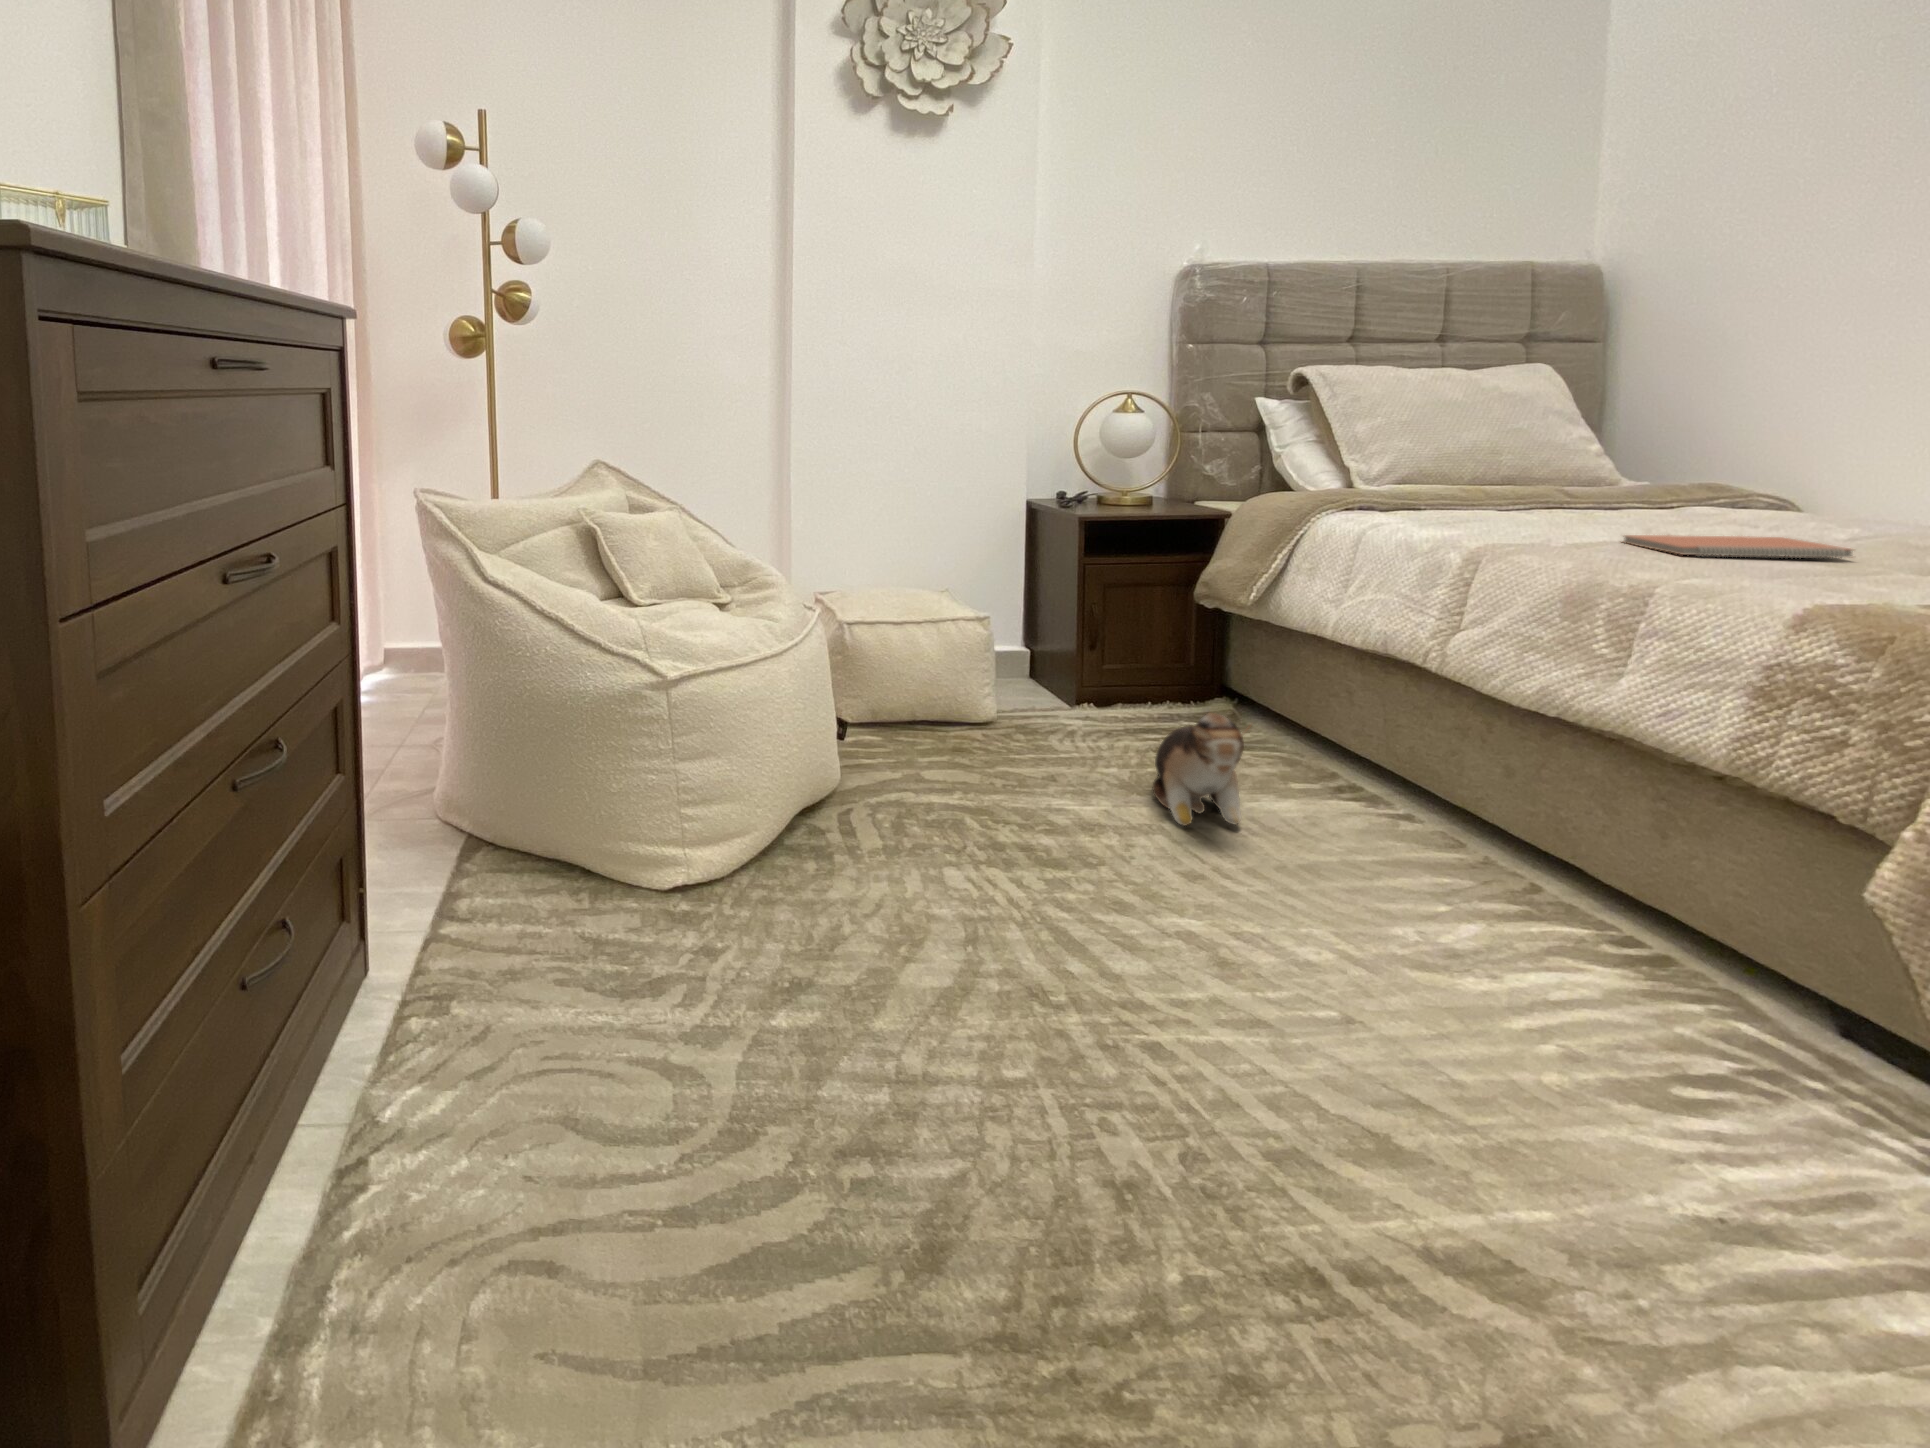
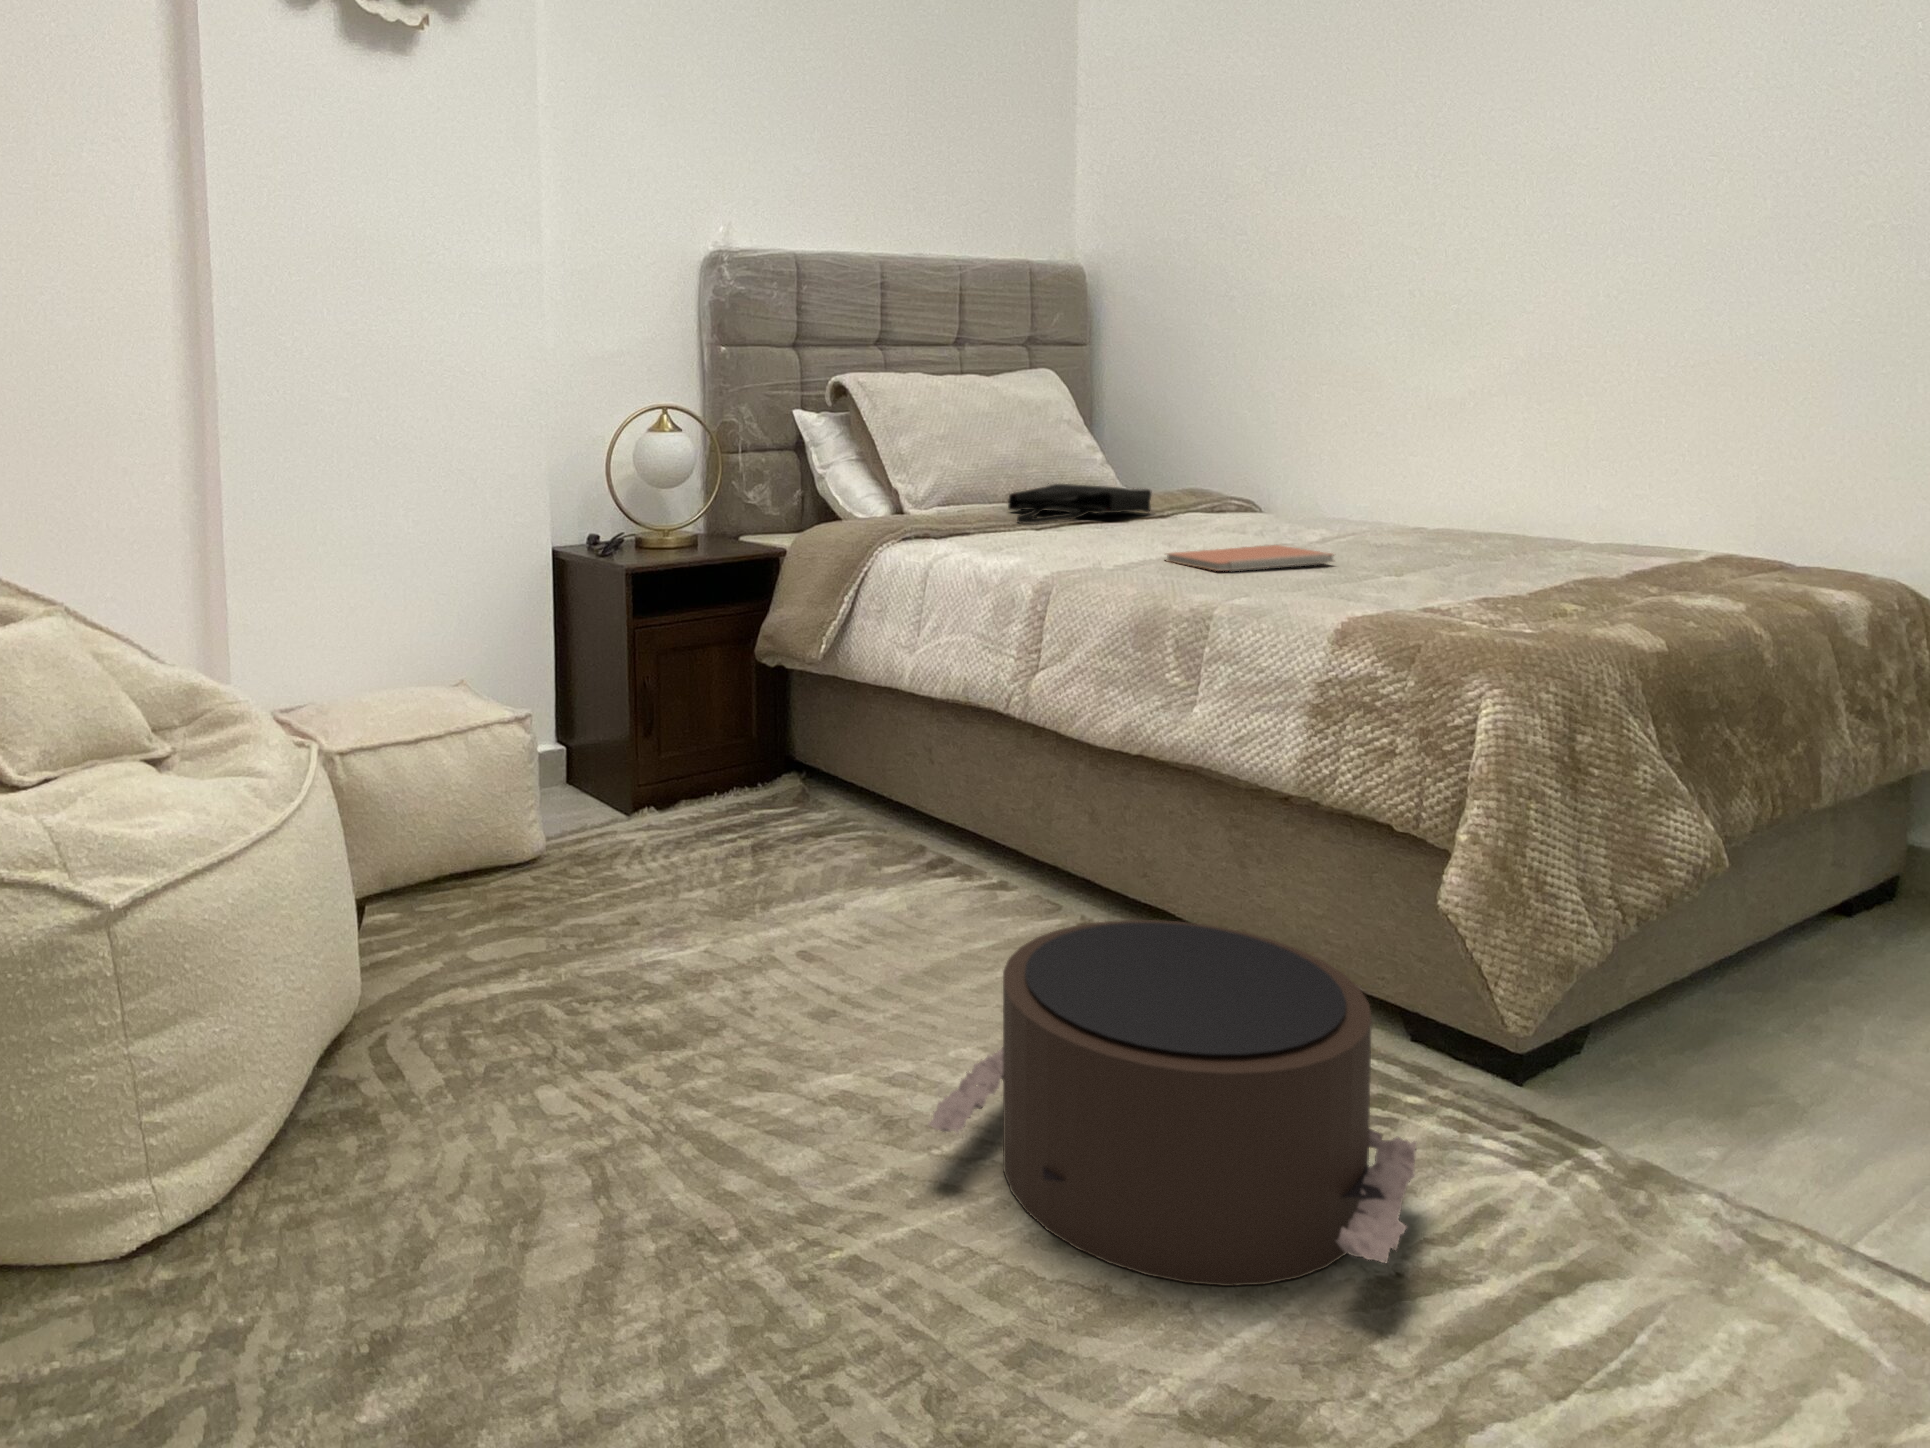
tote bag: none [1466,469,1642,503] -> present [1008,484,1152,523]
plush toy: present [1152,713,1250,826] -> none [753,807,871,954]
pouf: none [1241,840,1799,1209] -> present [928,920,1416,1286]

